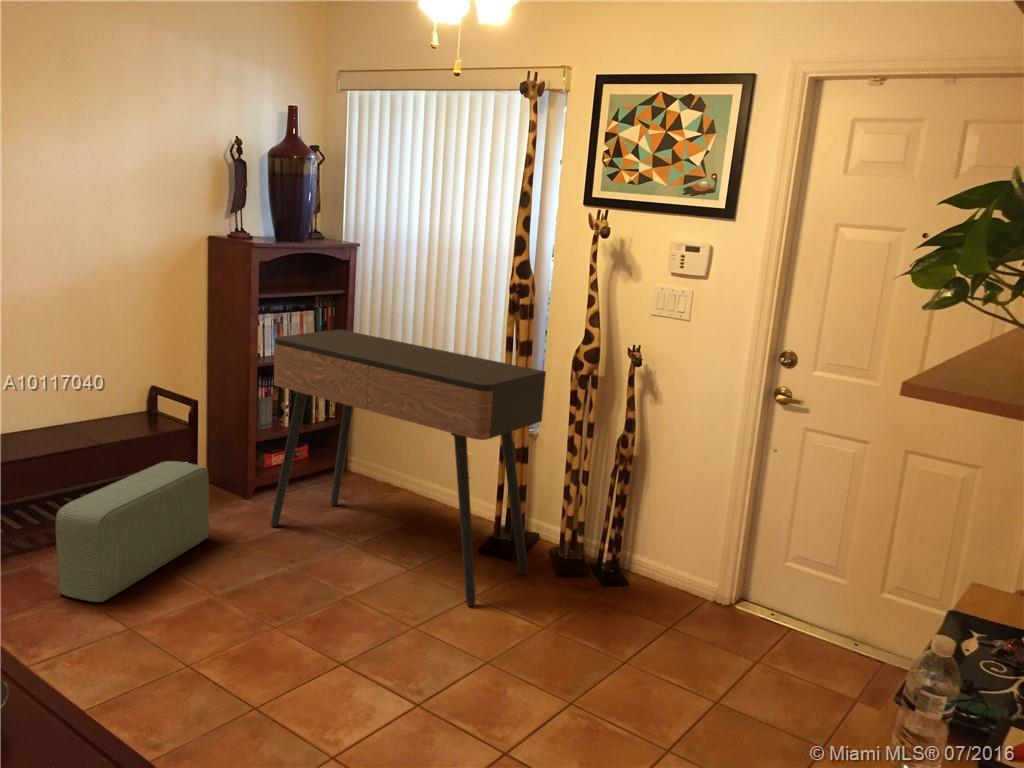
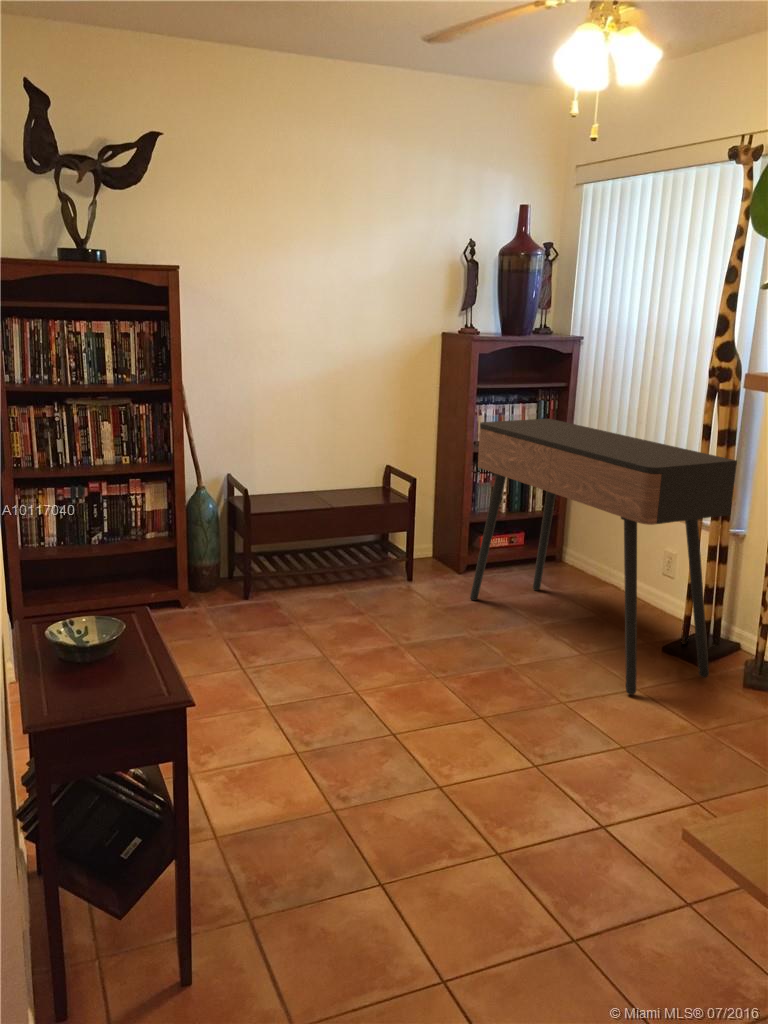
pouf: present [55,461,209,602] -> none [284,529,416,635]

